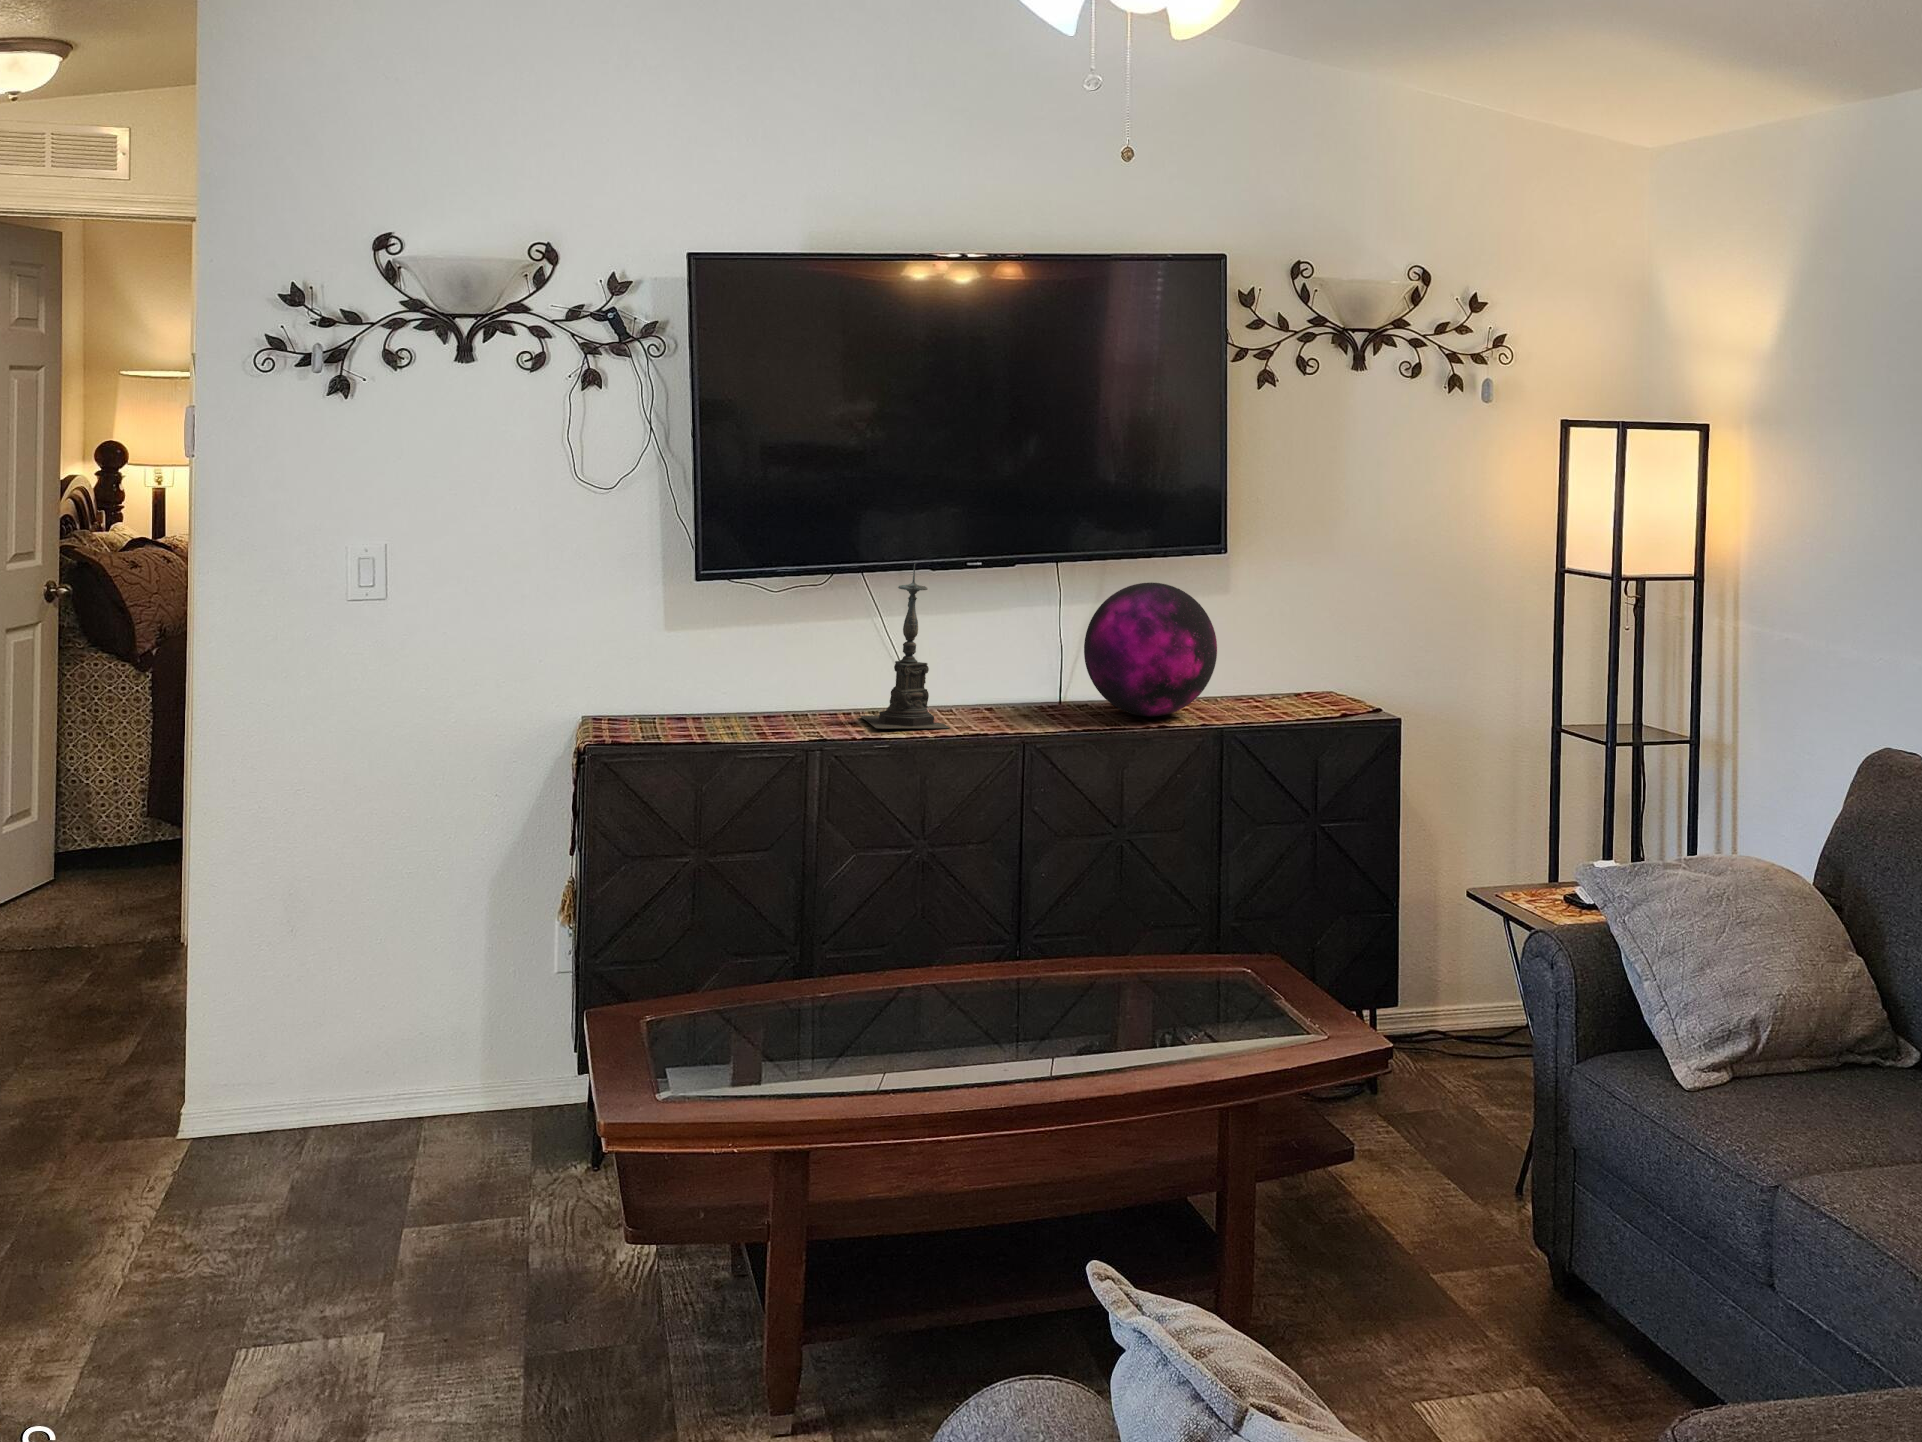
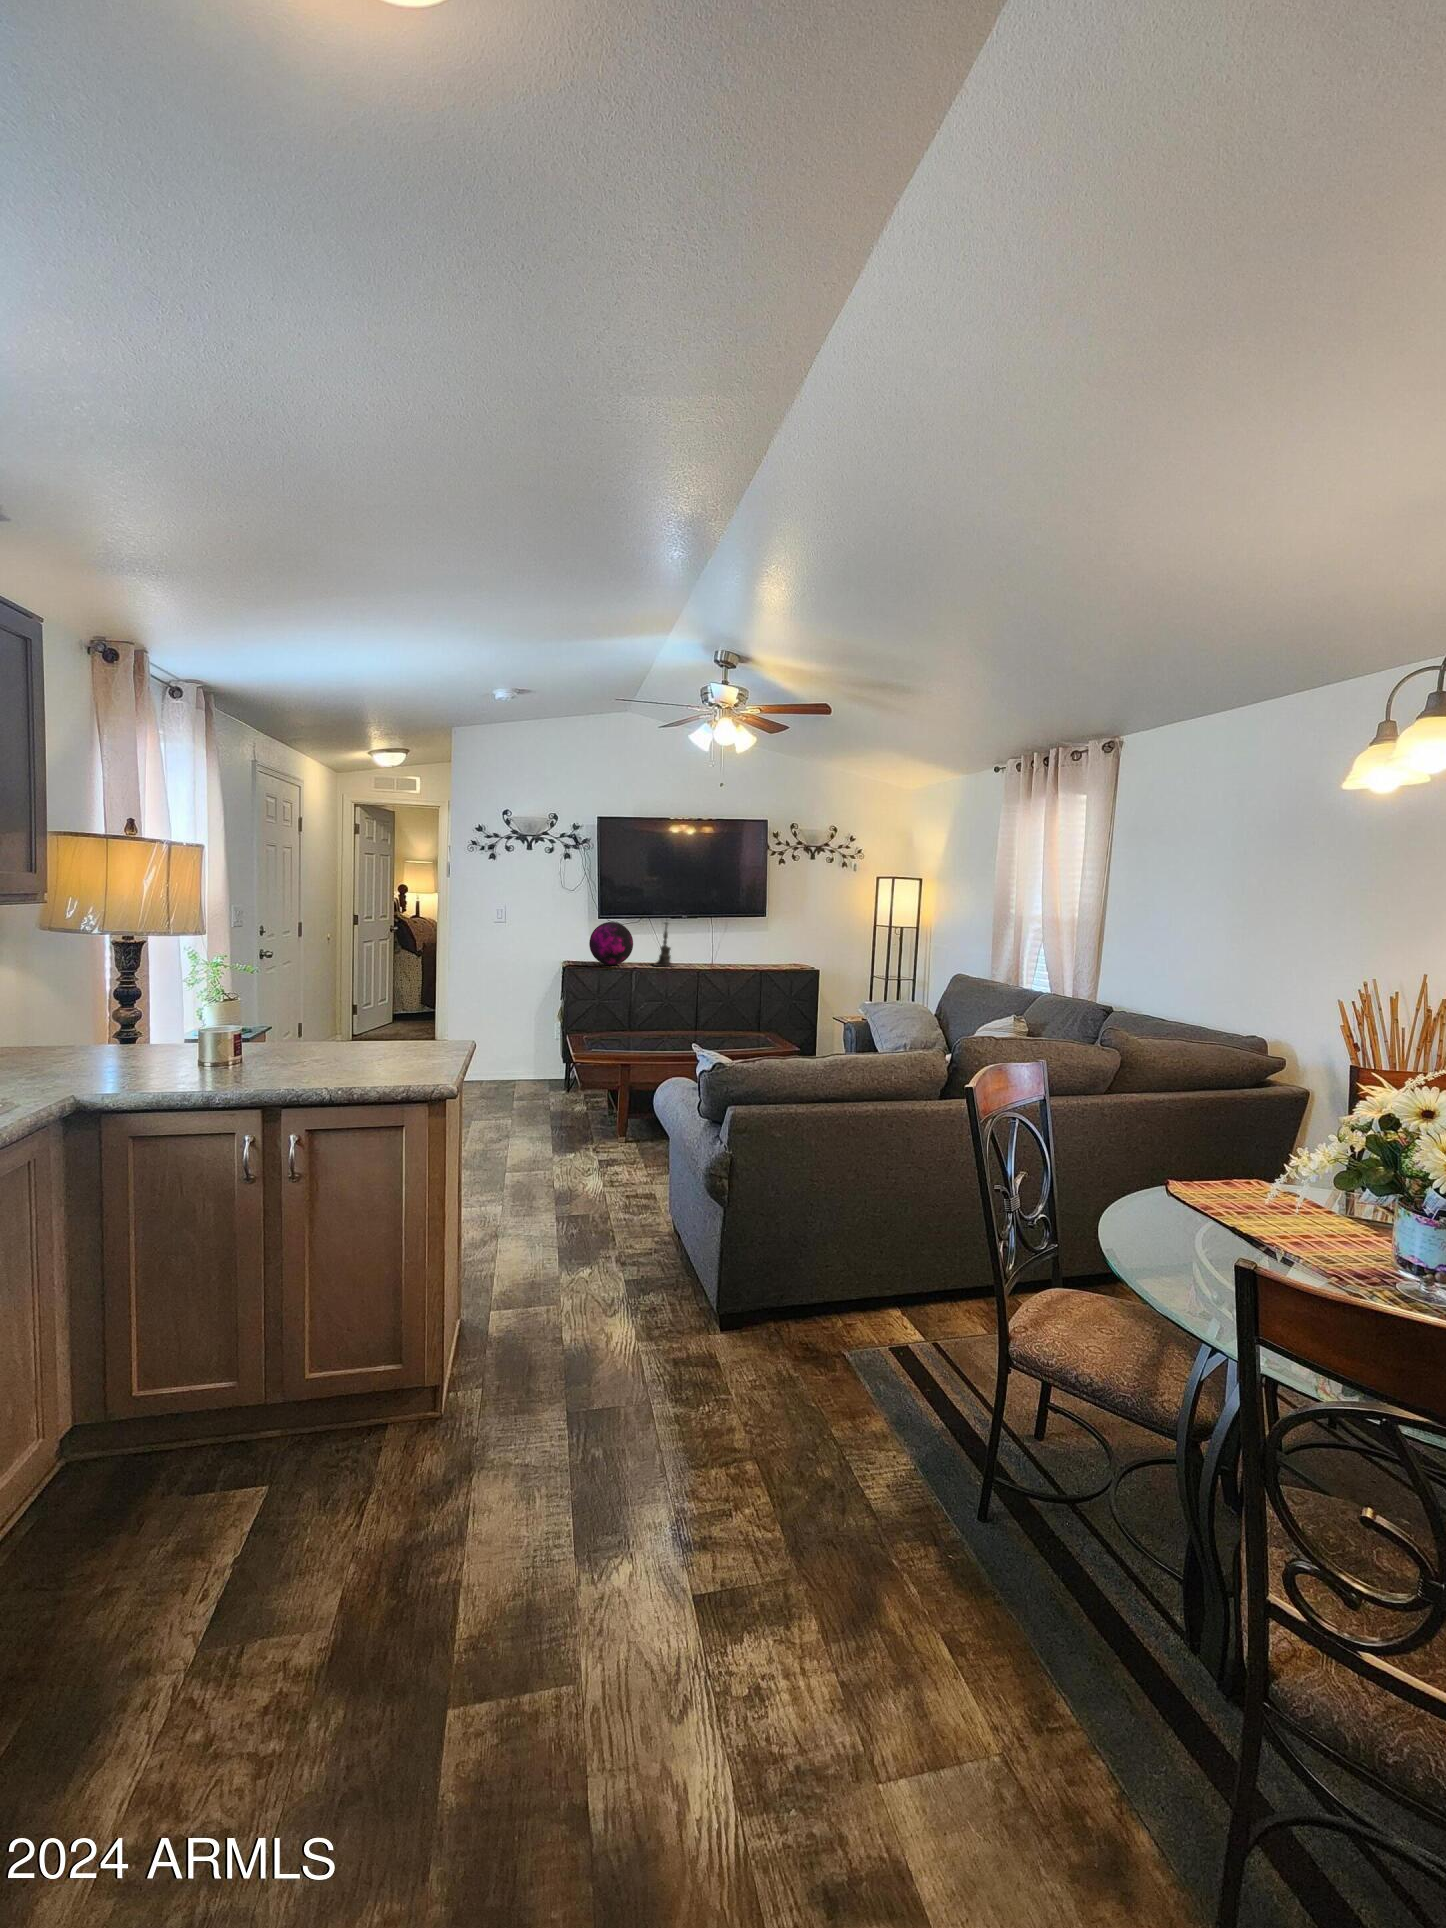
decorative orb: present [1084,582,1217,717] -> present [589,922,633,965]

